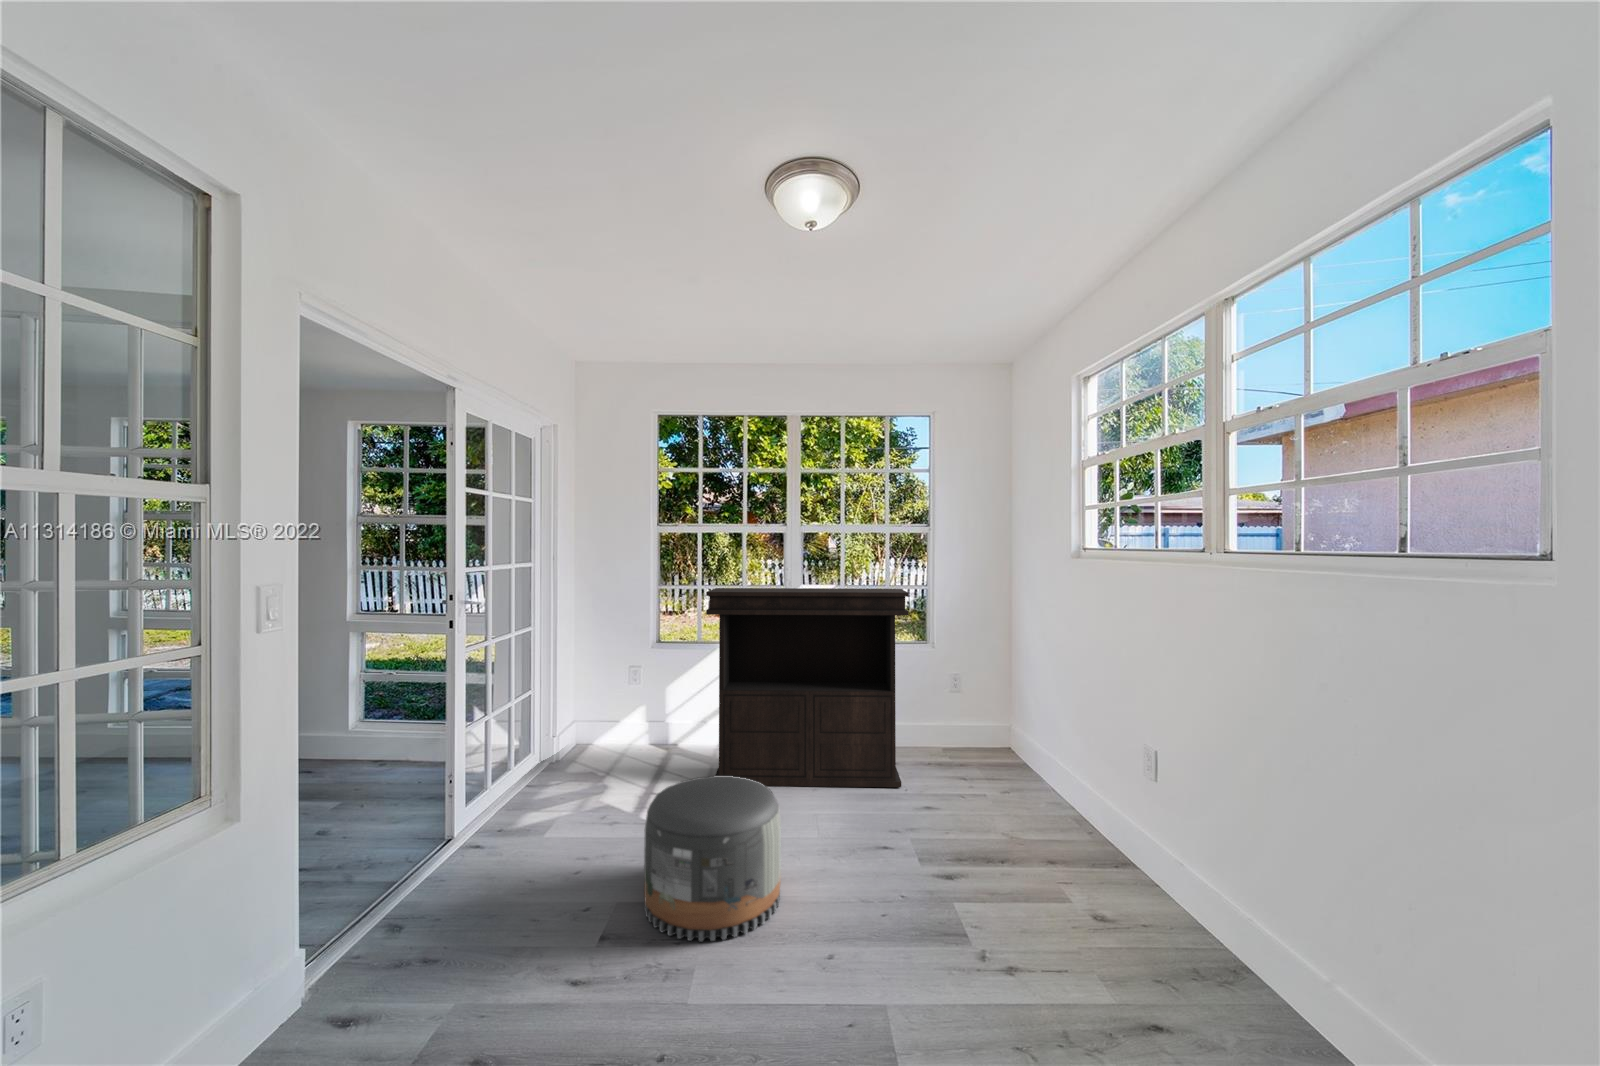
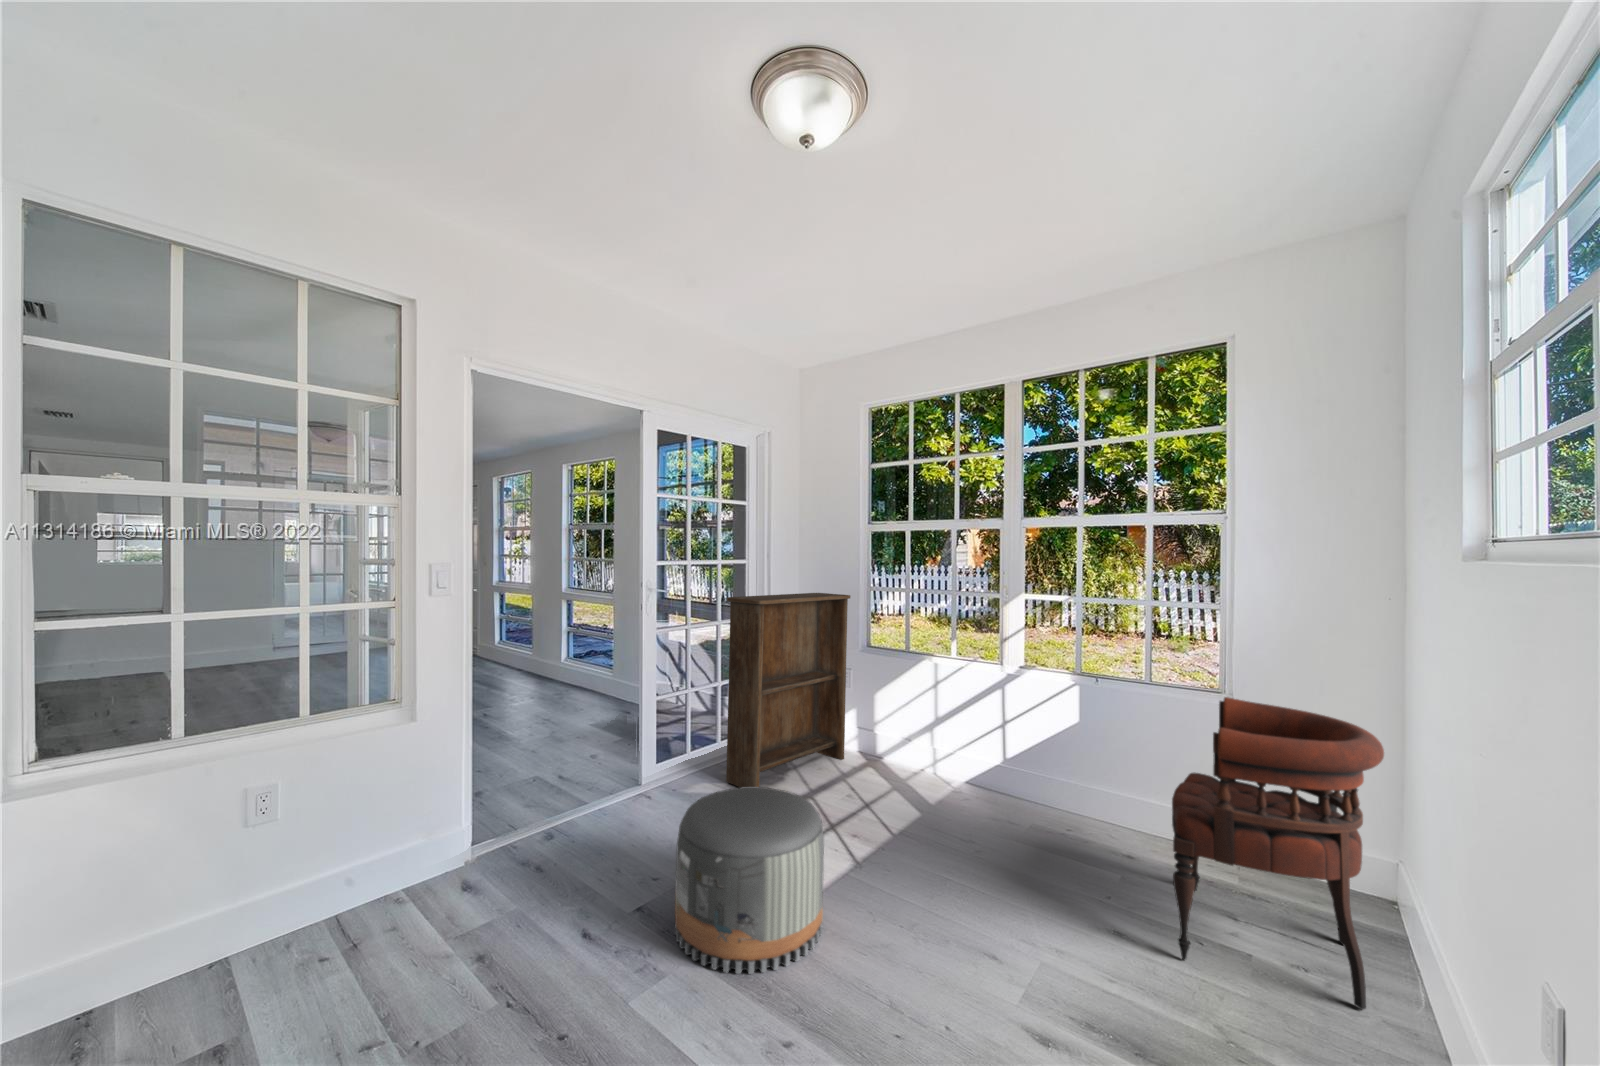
console table: present [706,588,909,787] -> none [867,592,1124,880]
bookshelf: none [552,594,650,803] -> present [726,593,851,788]
armchair: none [944,644,1060,815] -> present [1172,697,1384,1010]

